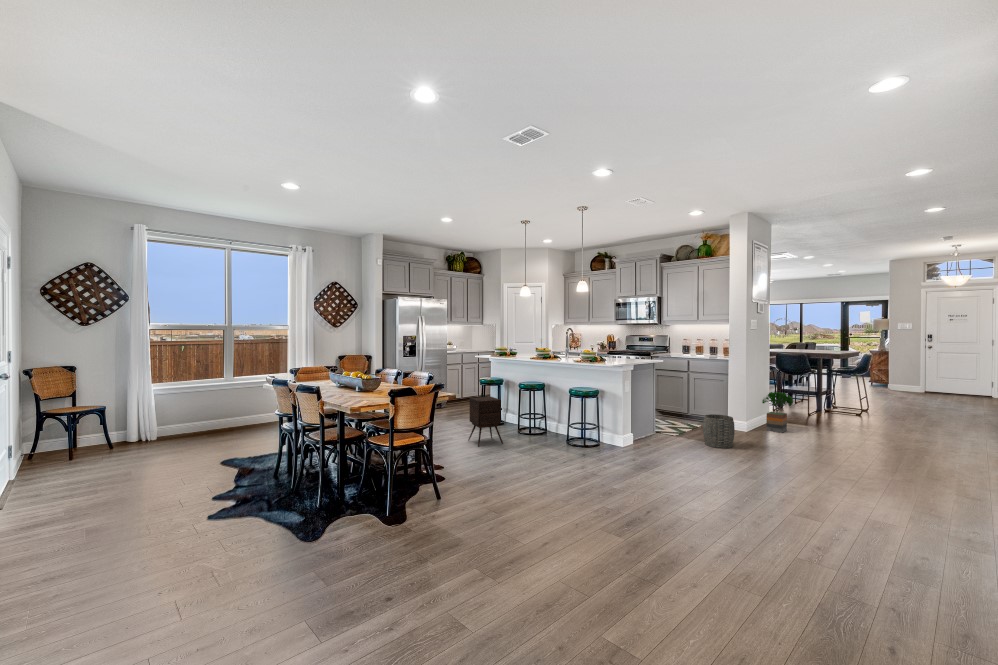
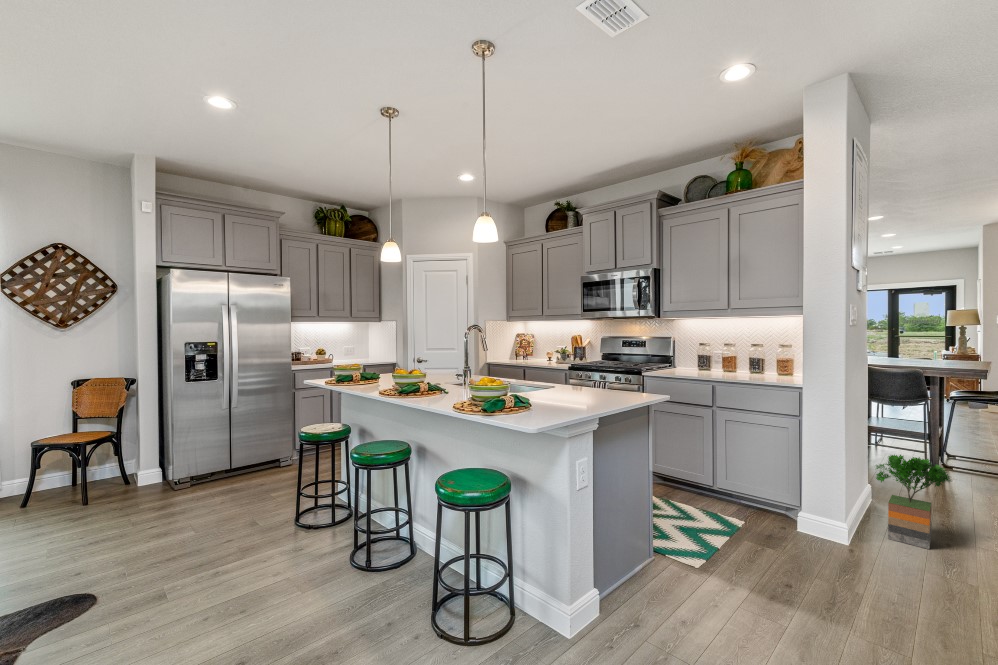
side table: present [468,397,503,447] -> none [183,489,268,643]
woven basket: present [703,414,735,448] -> none [774,533,863,641]

